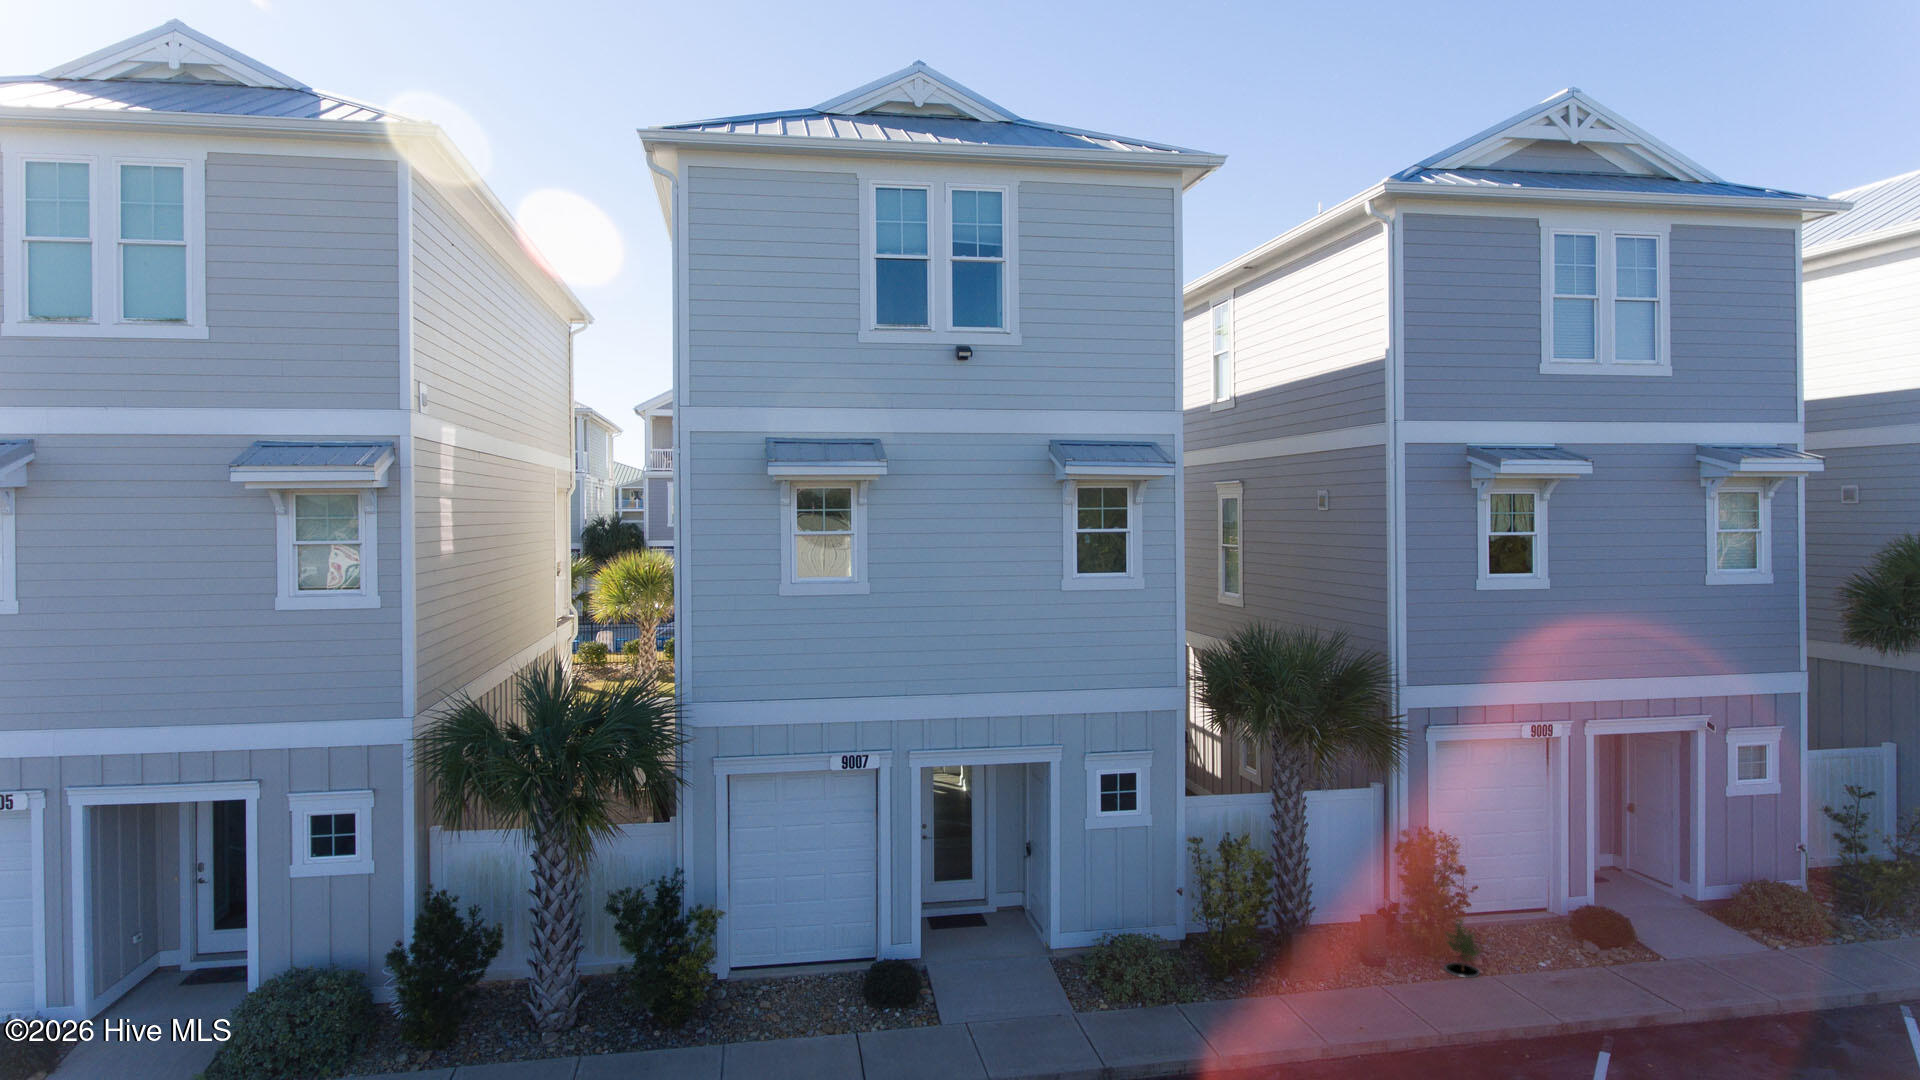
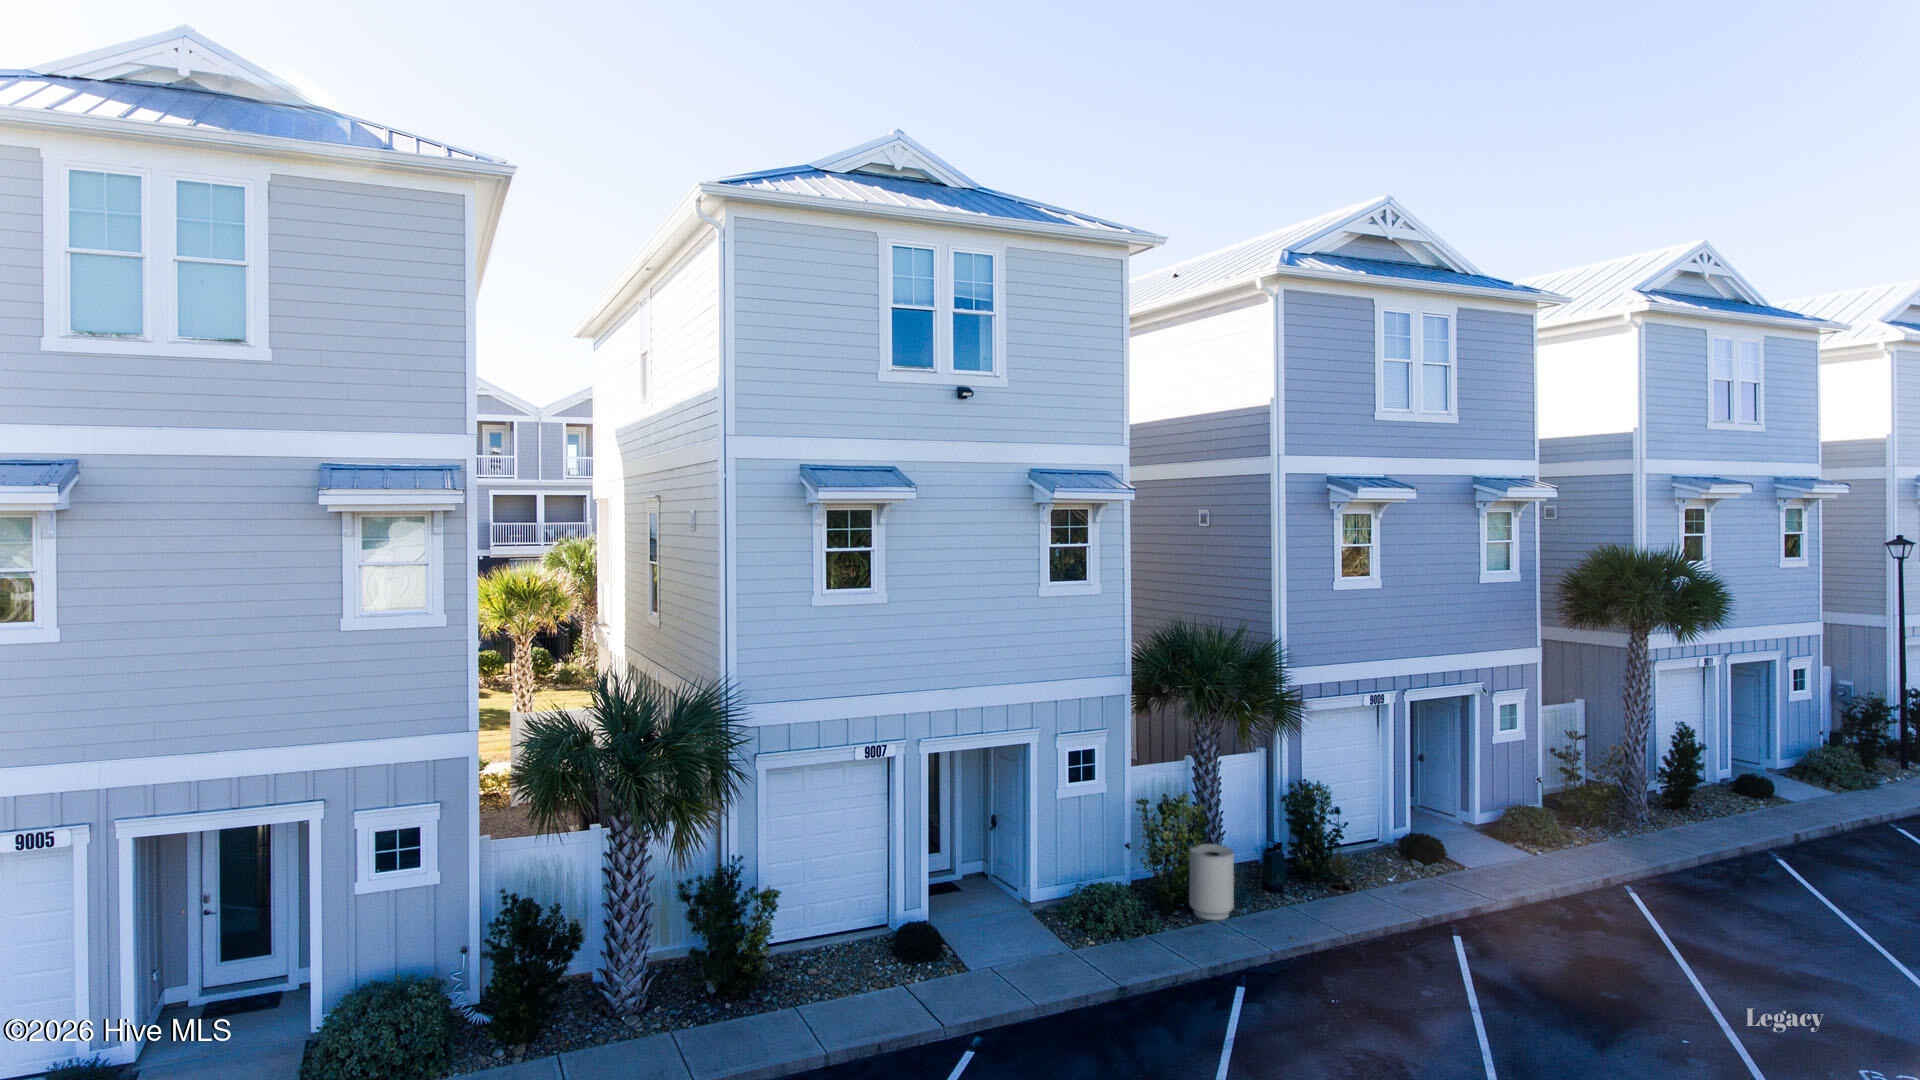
trash can: none [1243,899,1299,996] -> present [1190,844,1234,920]

